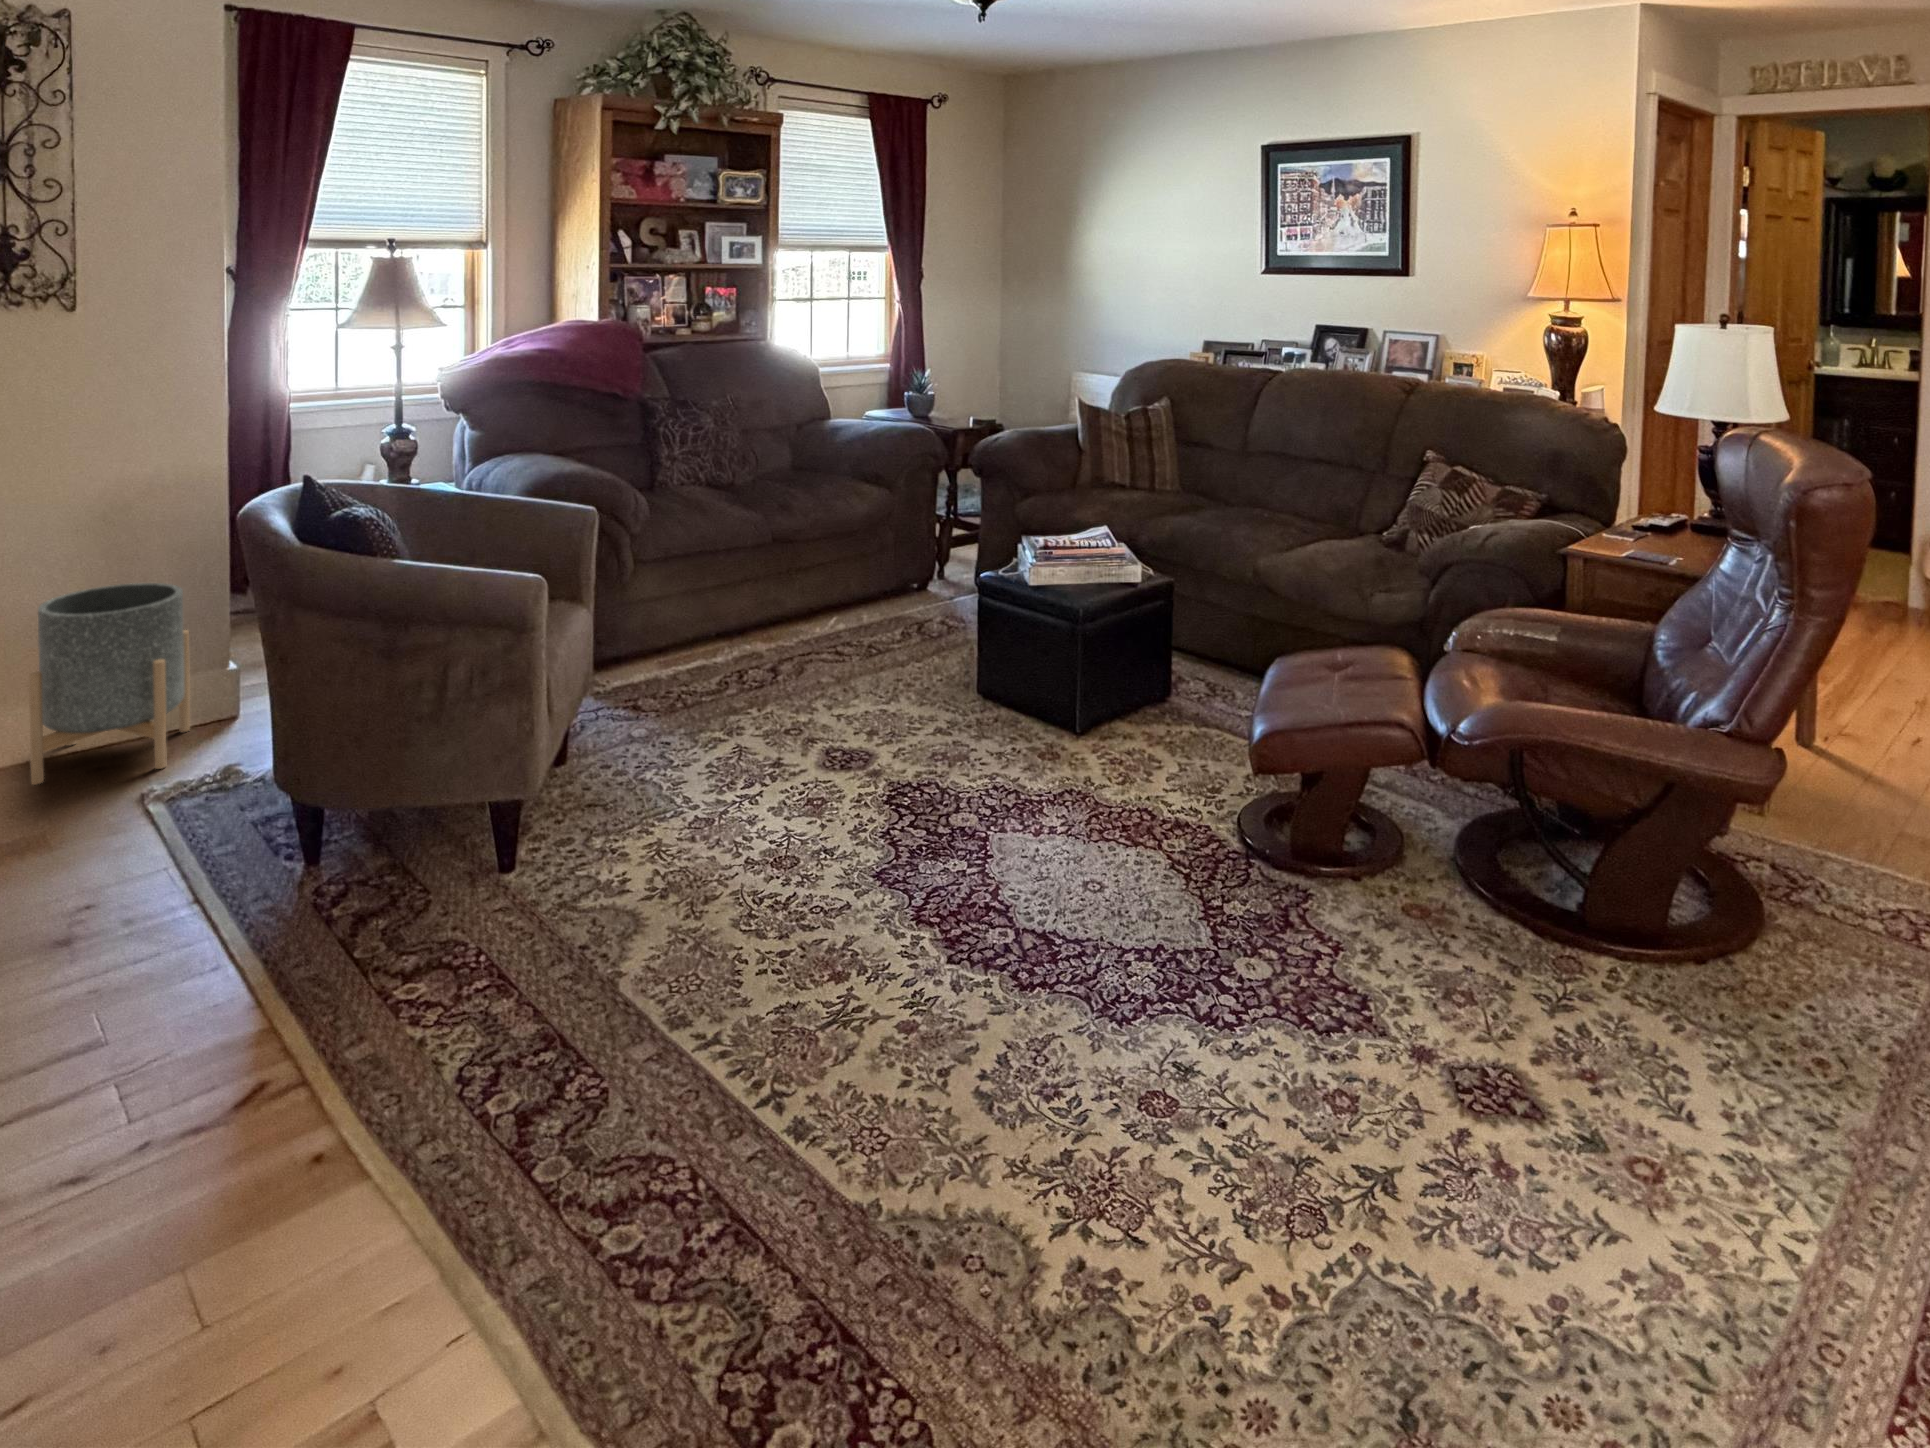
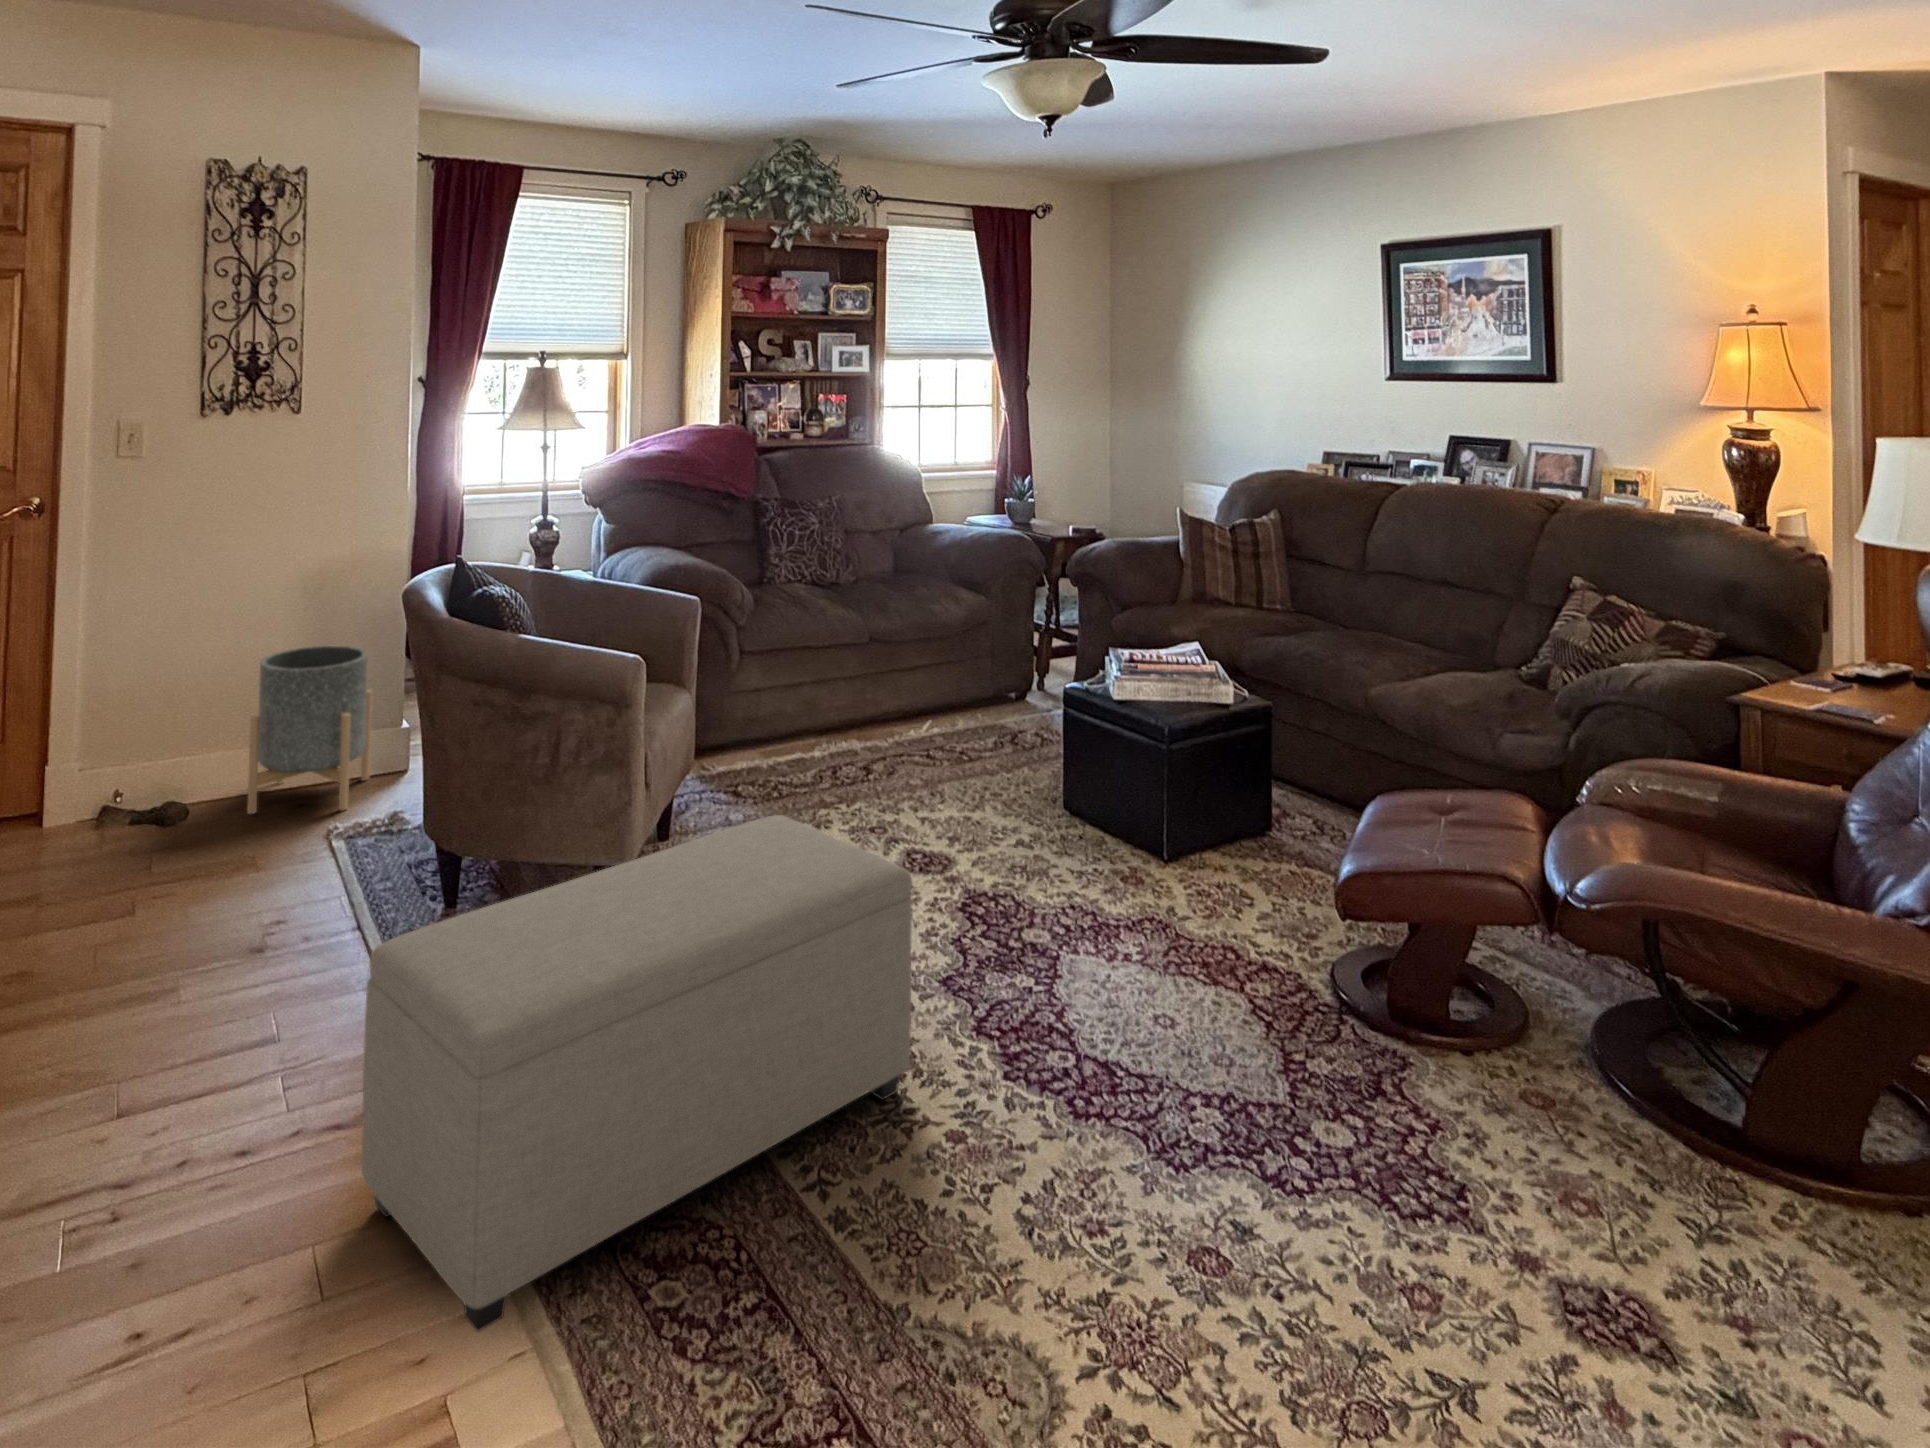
ottoman: none [243,732,858,1321] -> present [362,815,912,1331]

